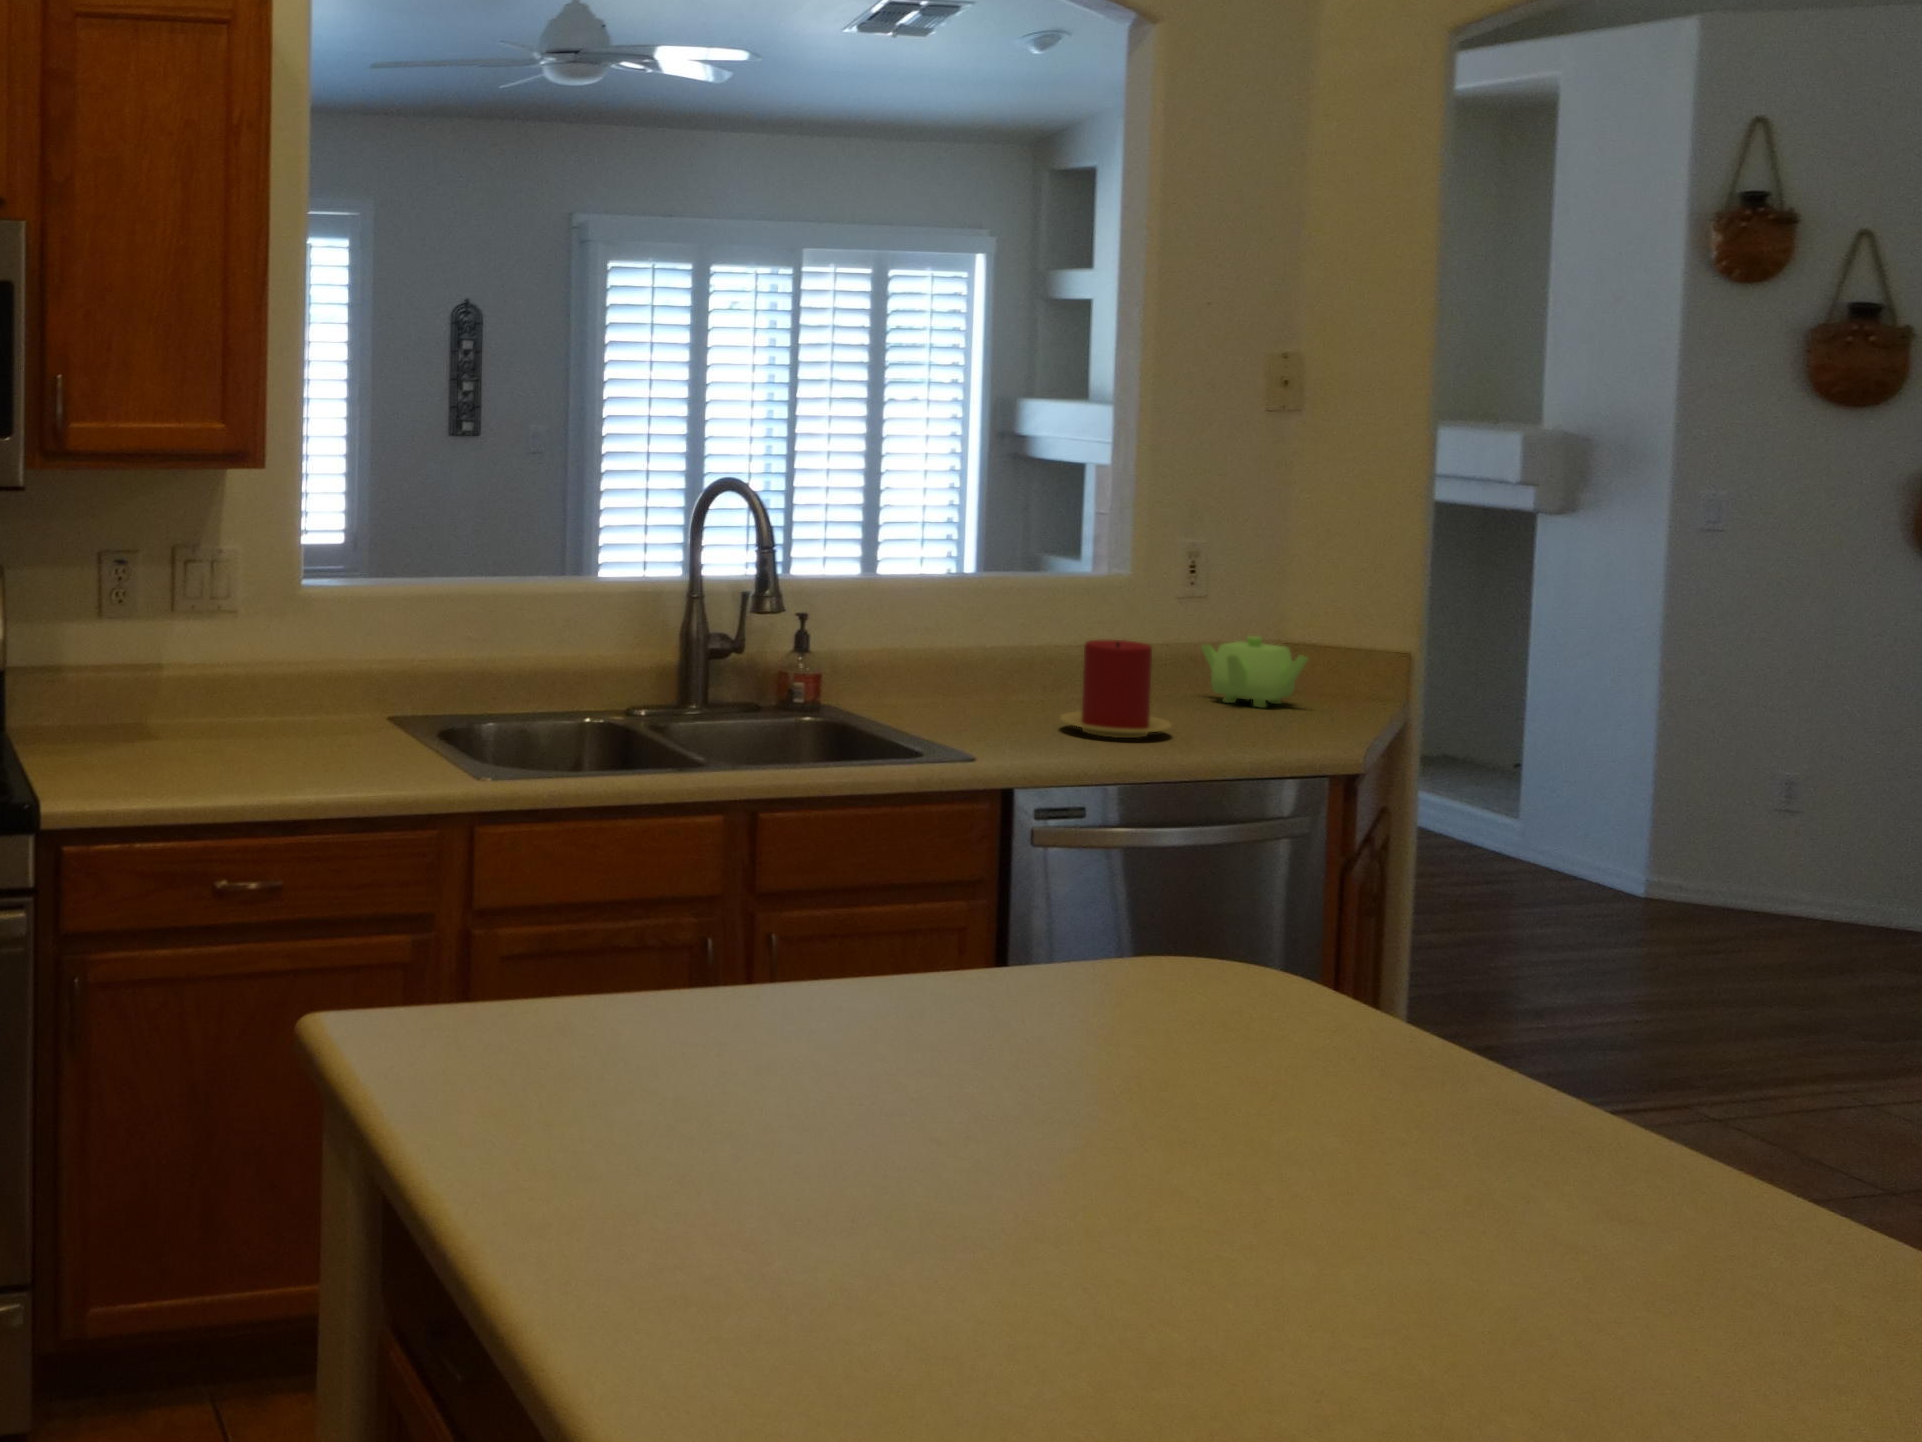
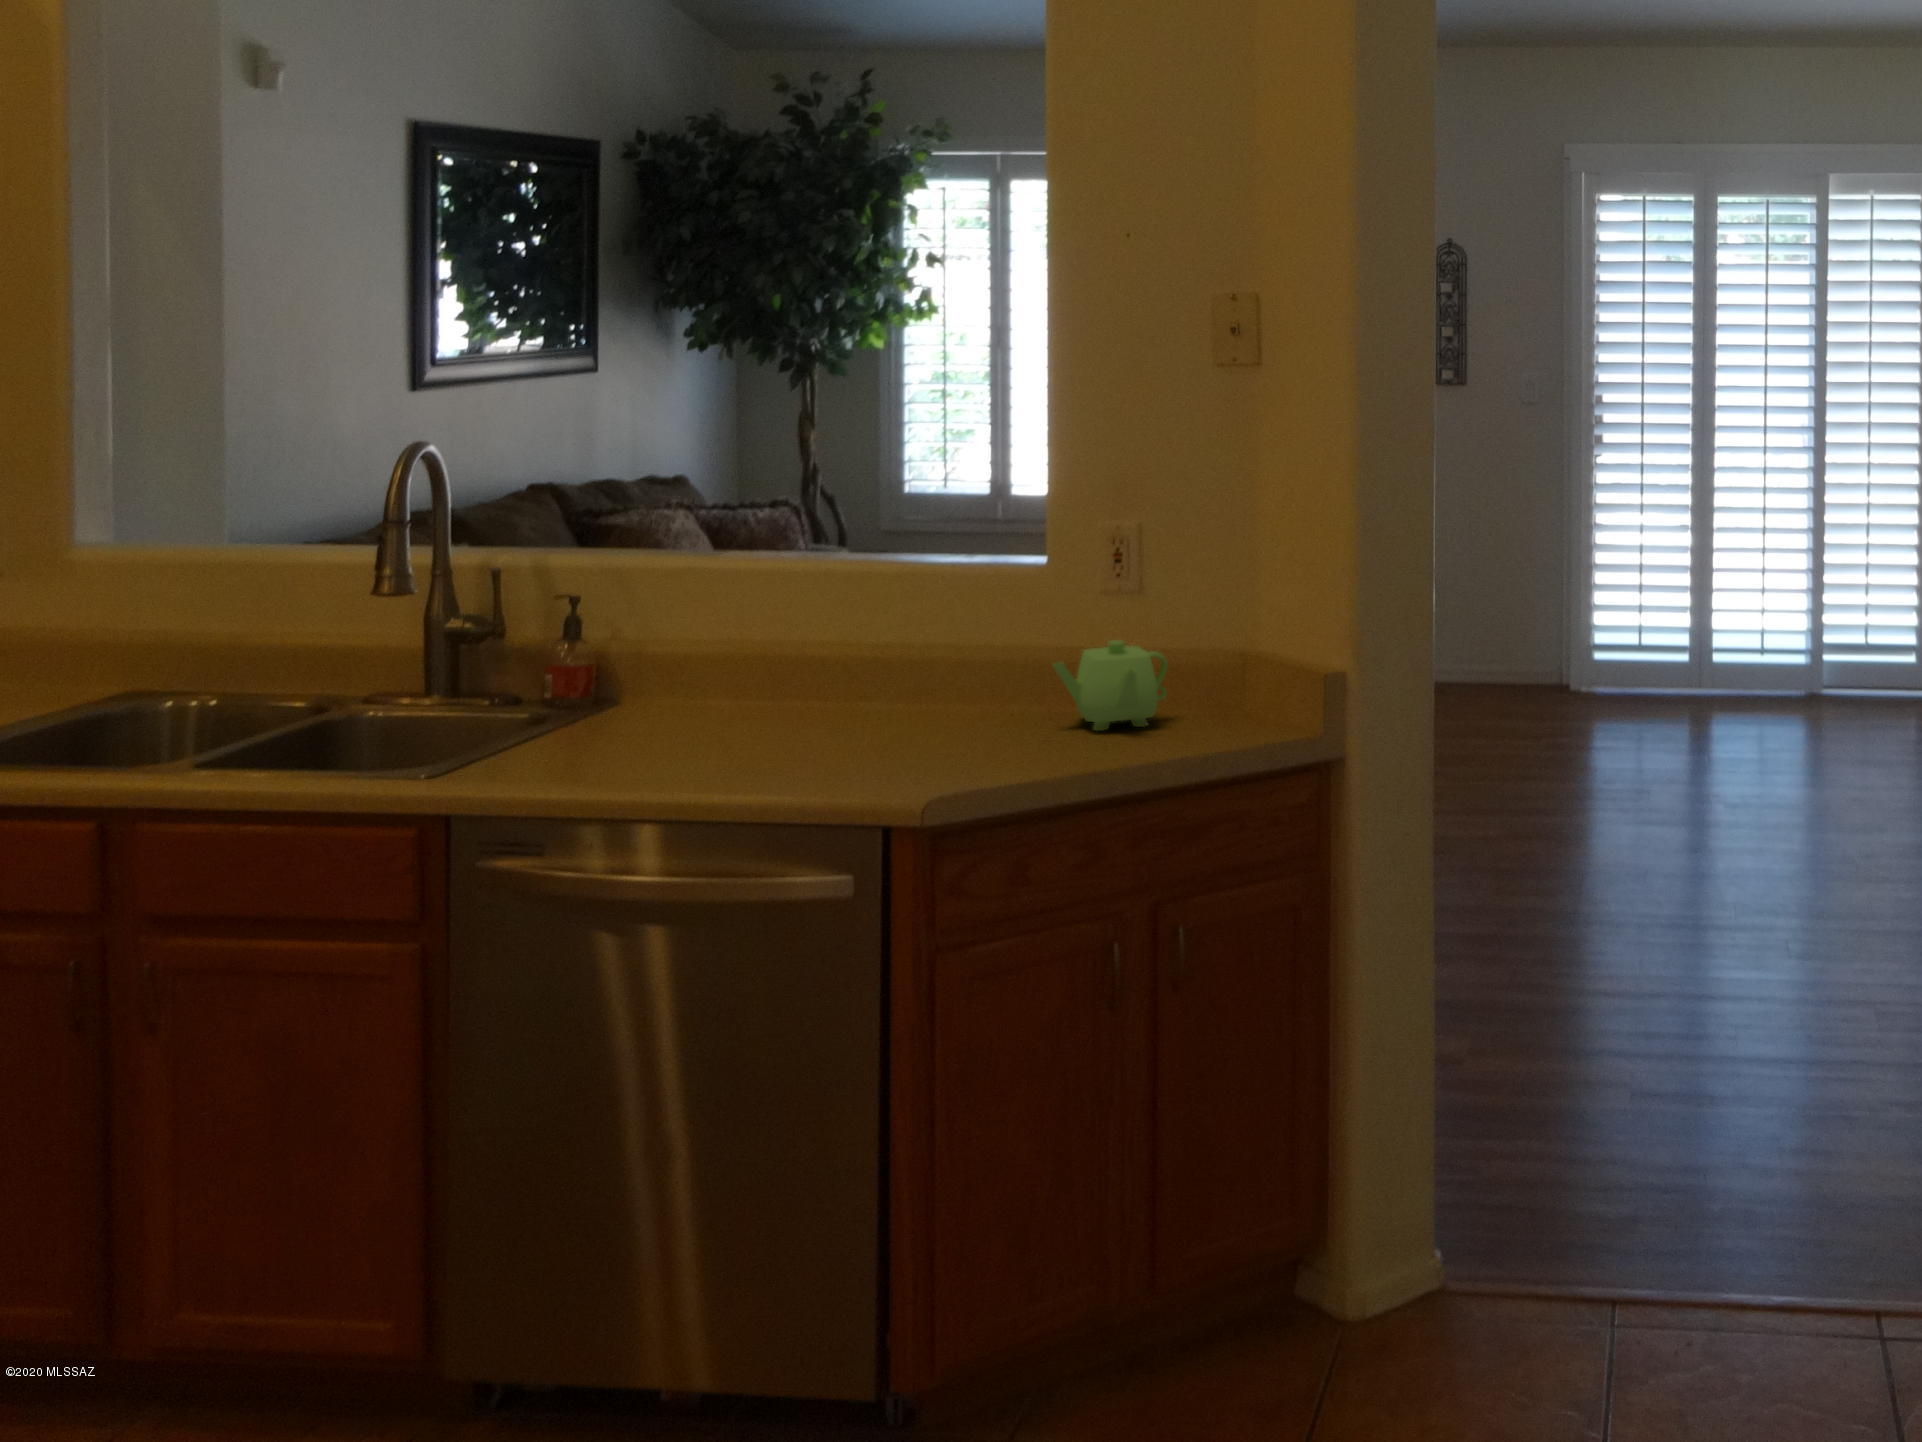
candle: present [1059,640,1172,738] -> none [689,641,827,764]

